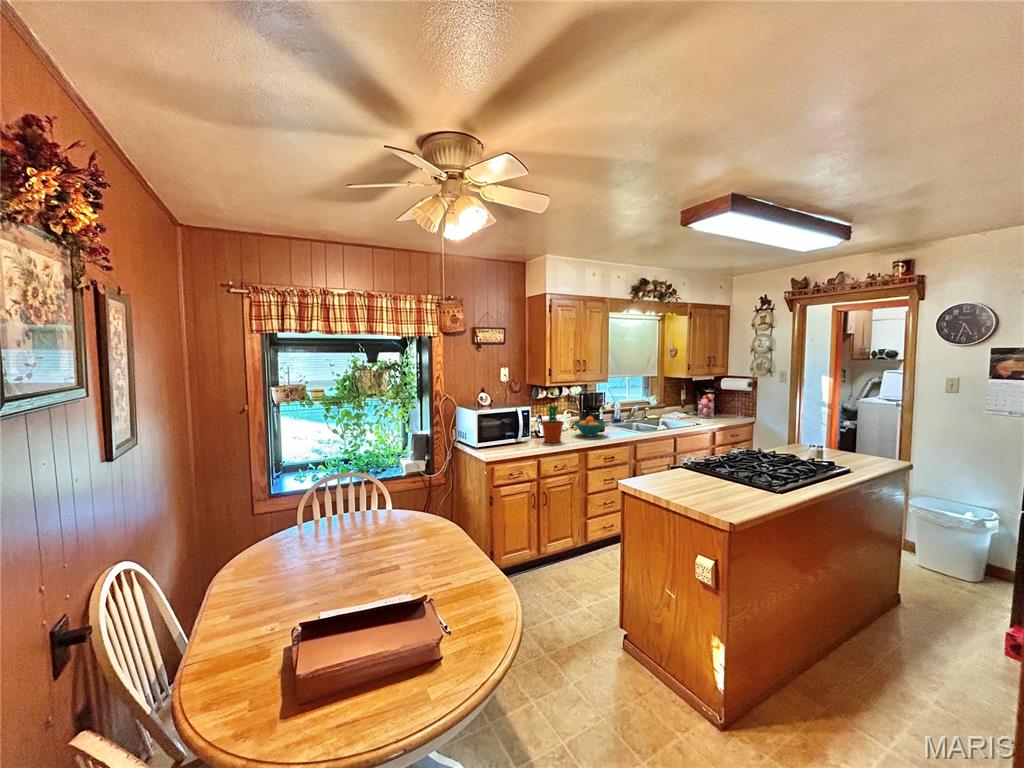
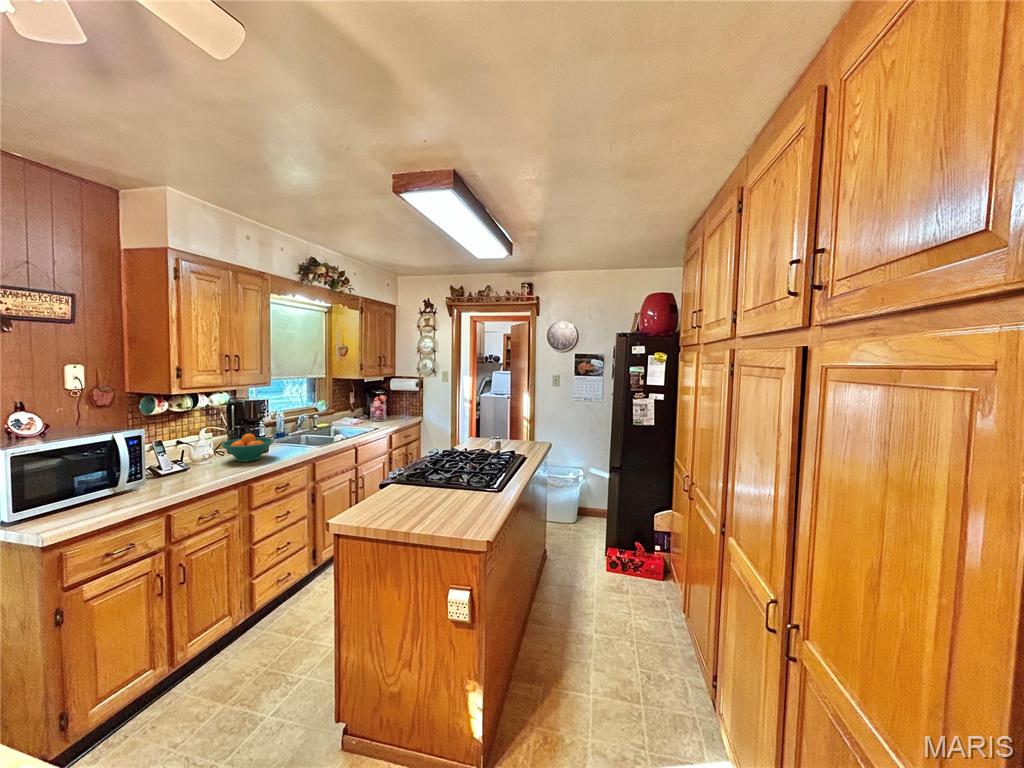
flower pot: present [541,405,564,443] -> none [165,422,209,482]

